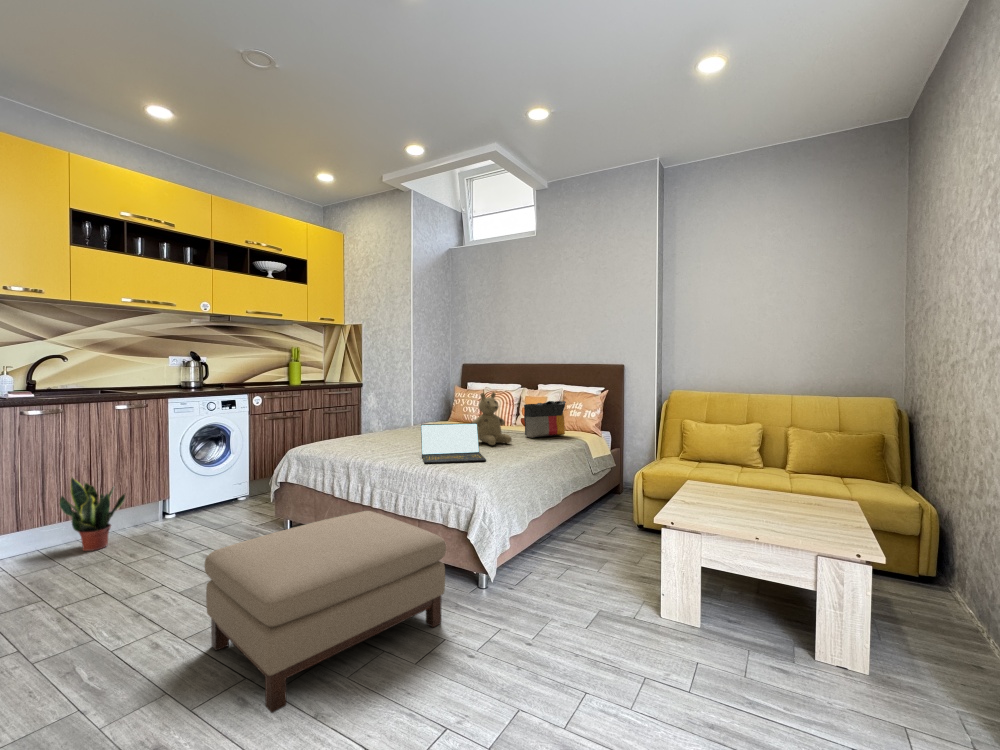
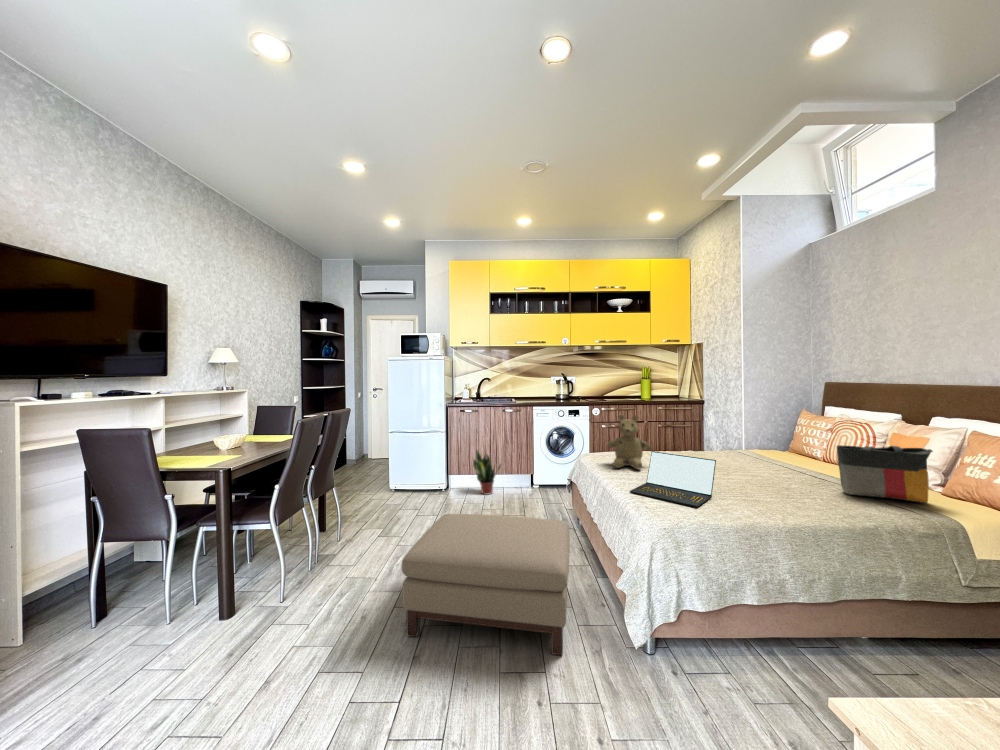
teddy bear: present [472,392,512,445] -> present [607,415,651,469]

